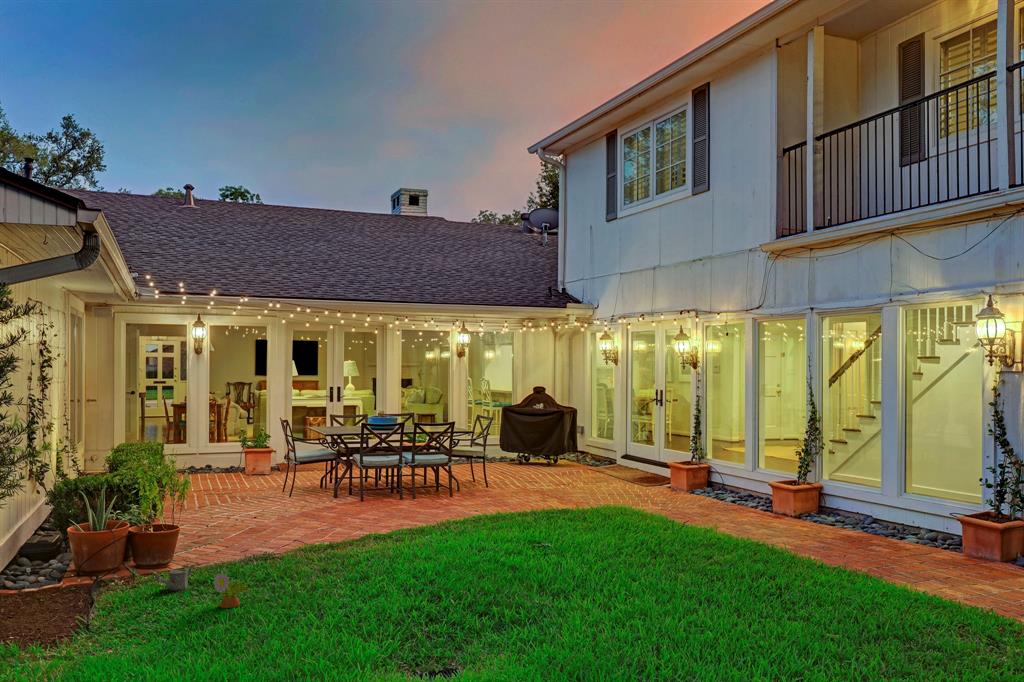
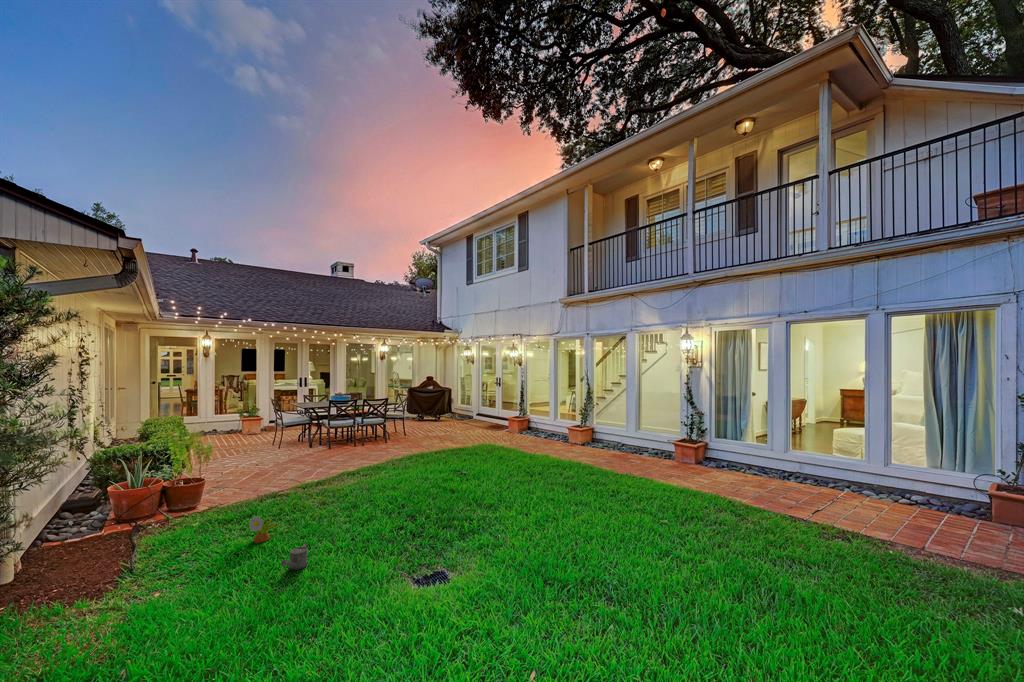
watering can: present [155,567,191,591] -> present [281,543,308,570]

